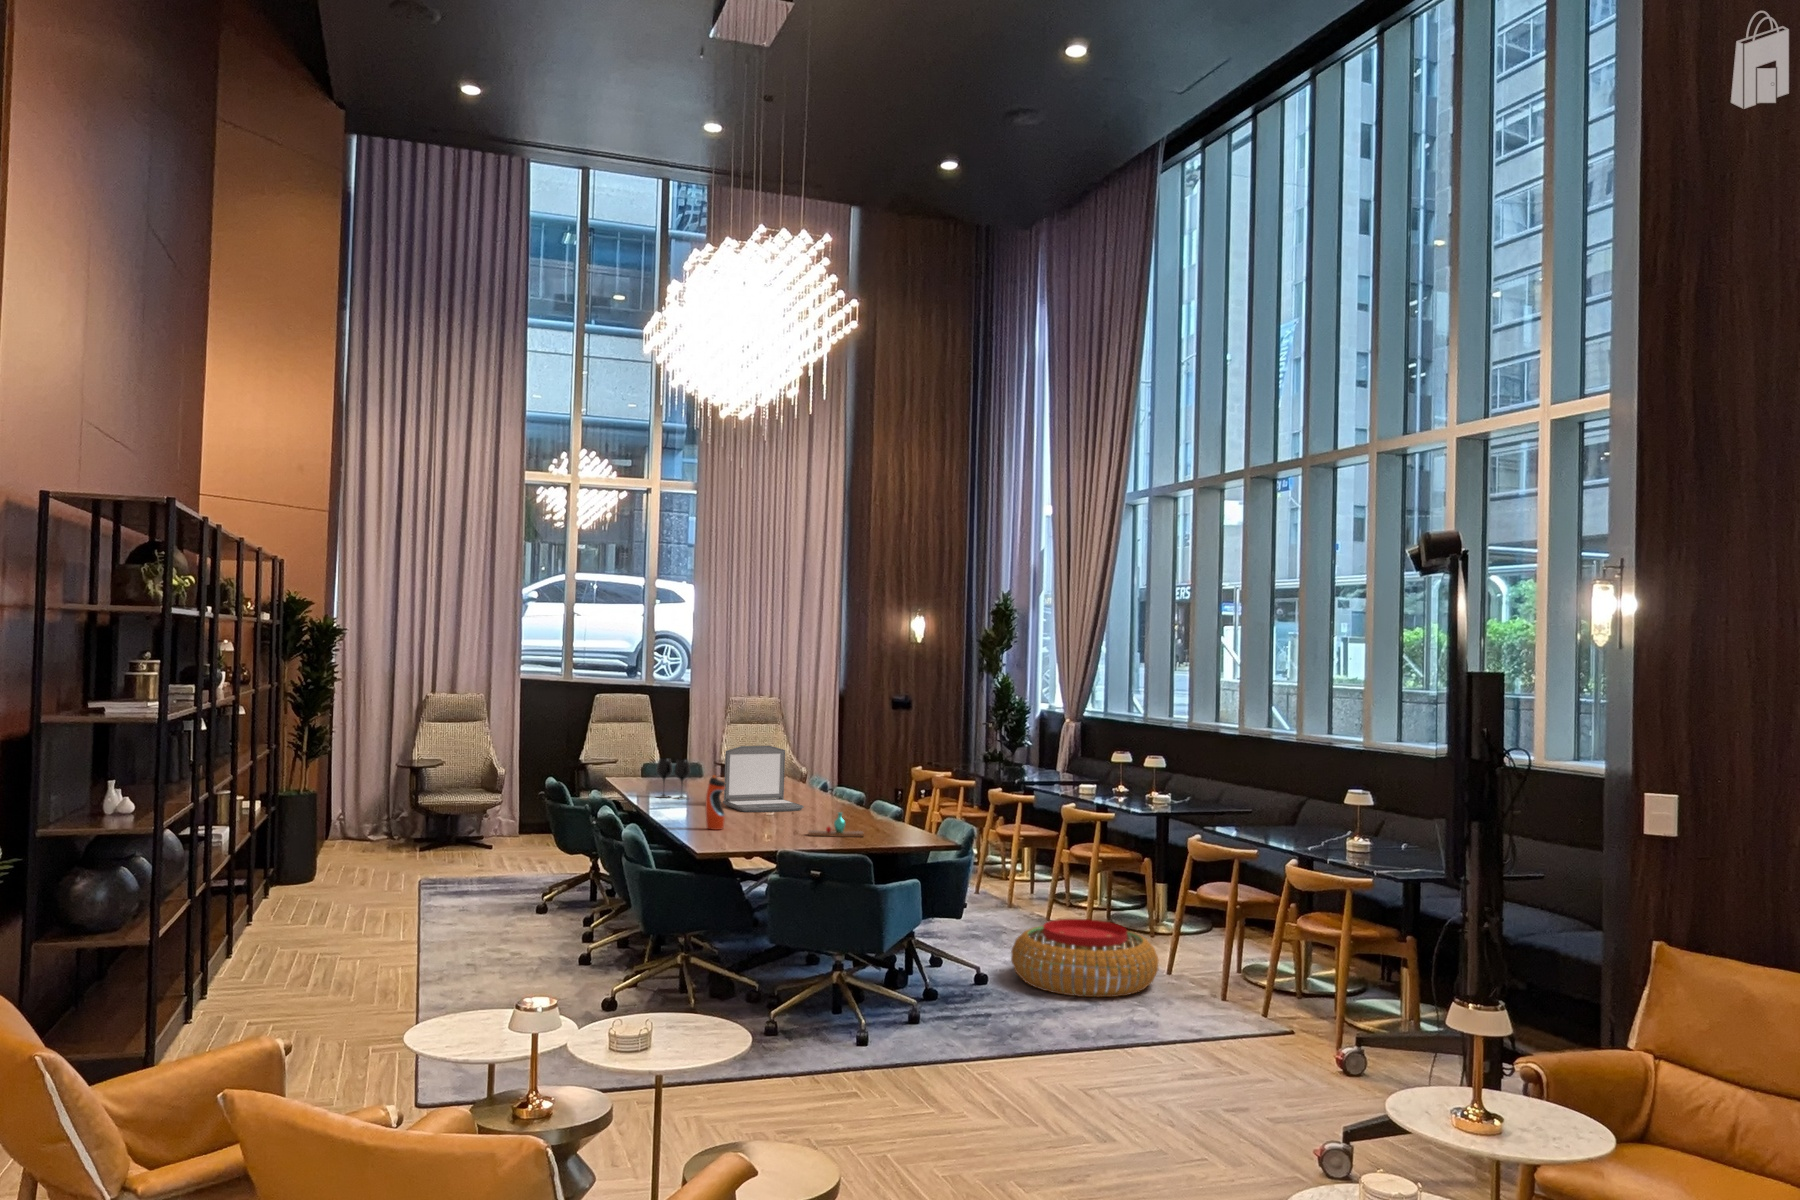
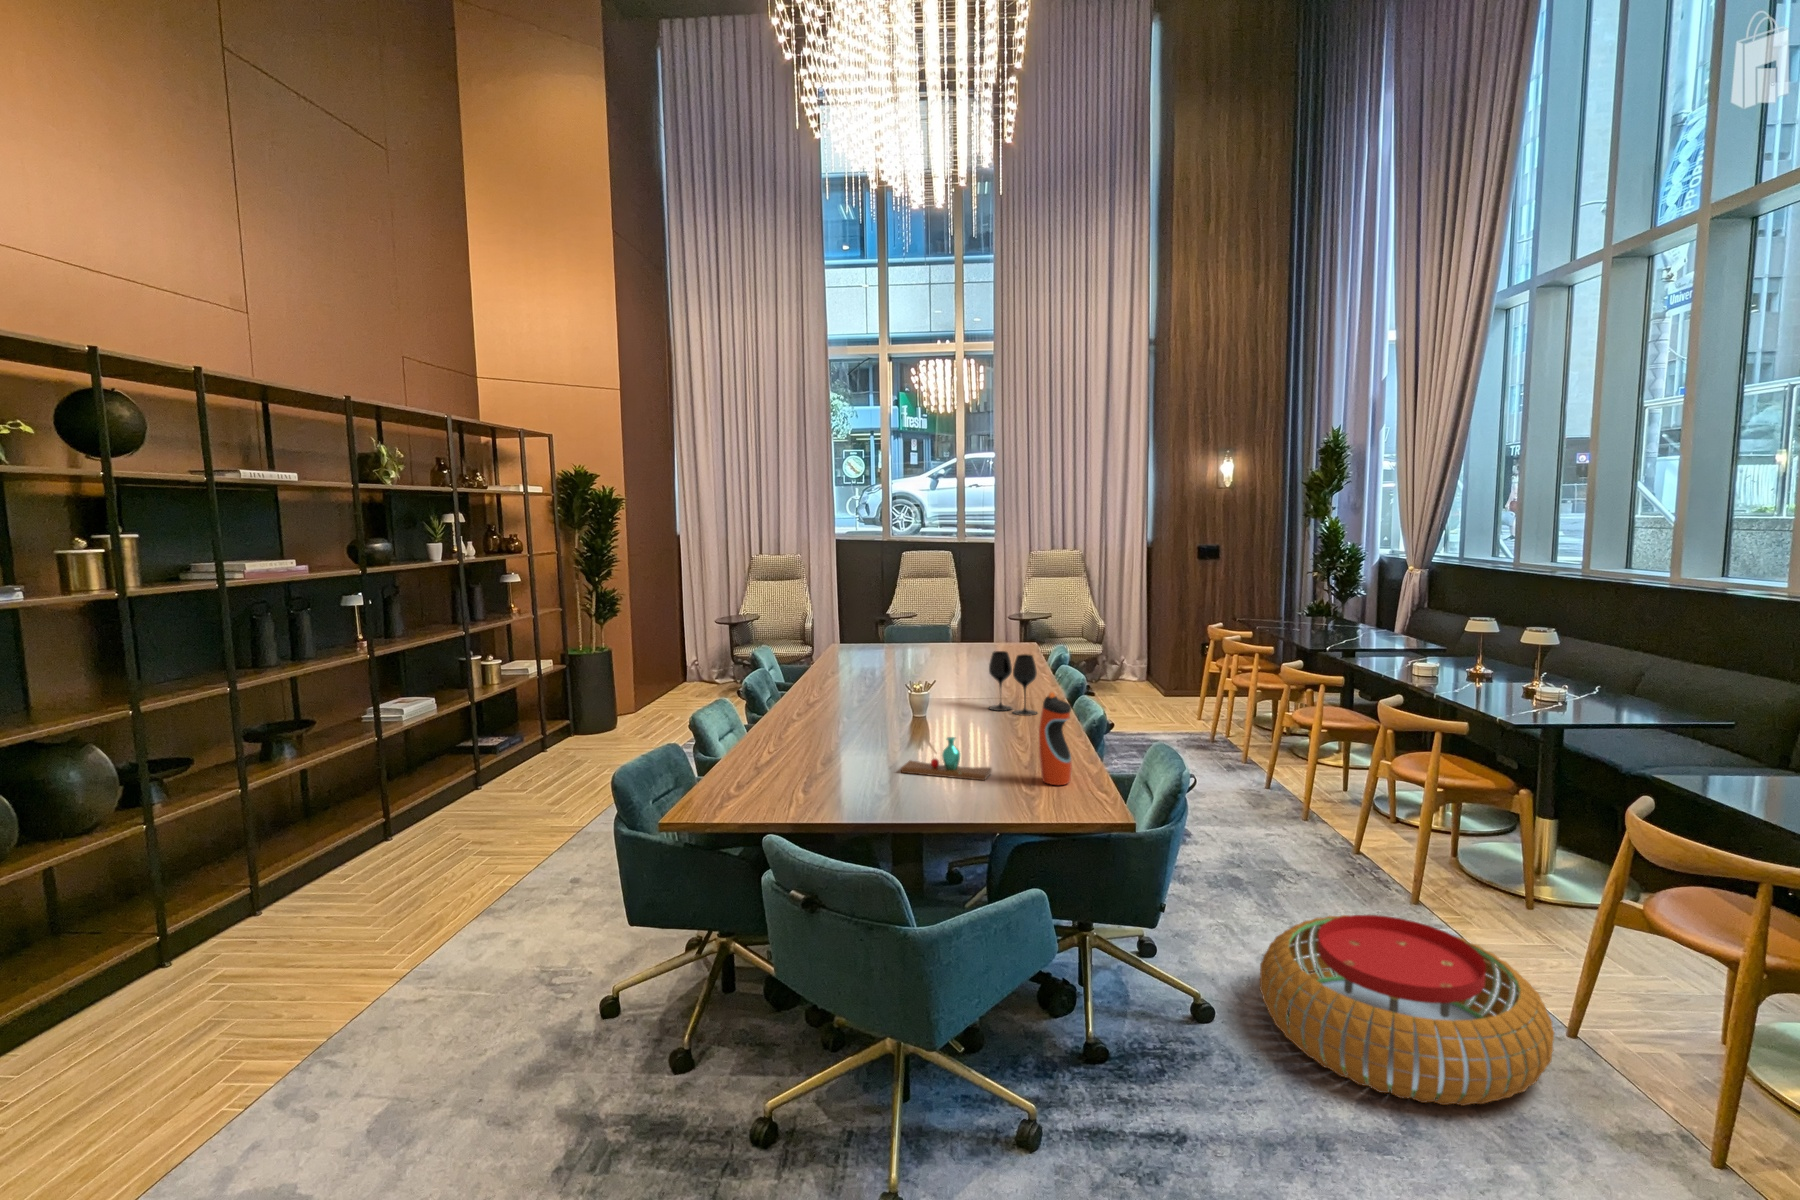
laptop: present [723,746,804,812] -> none [892,616,984,706]
wine glass: present [657,758,690,799] -> present [989,651,1037,716]
water bottle: present [706,775,725,830] -> present [1039,692,1072,785]

